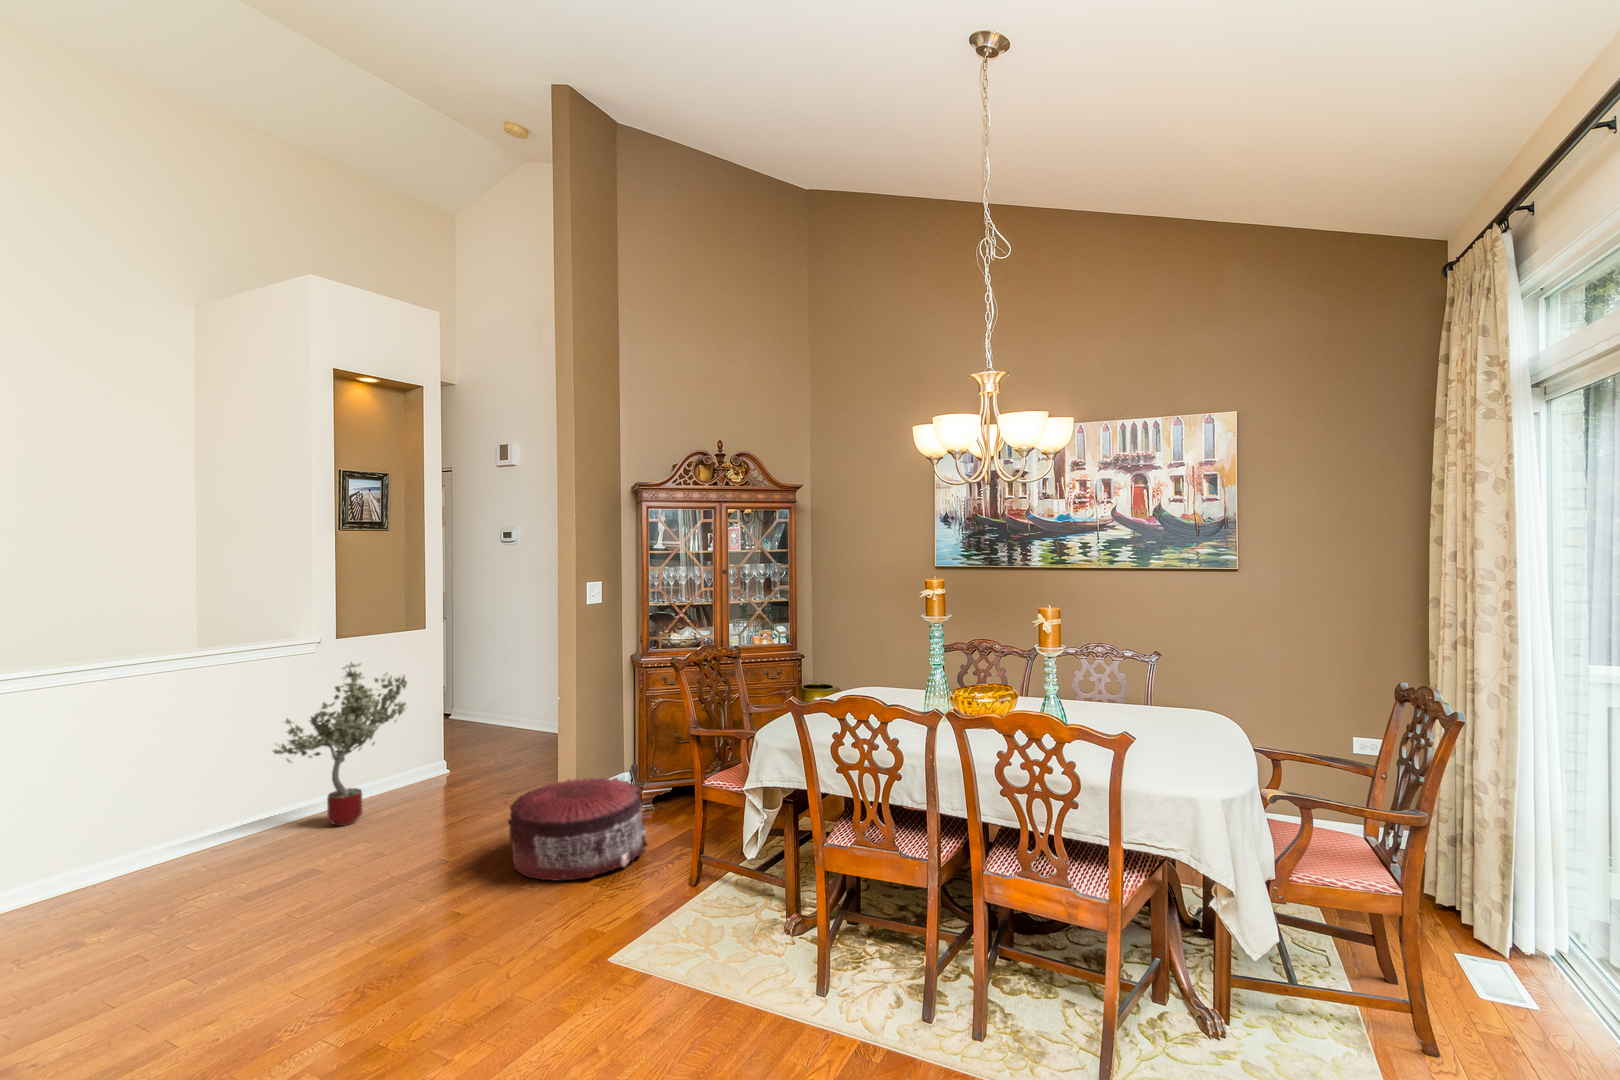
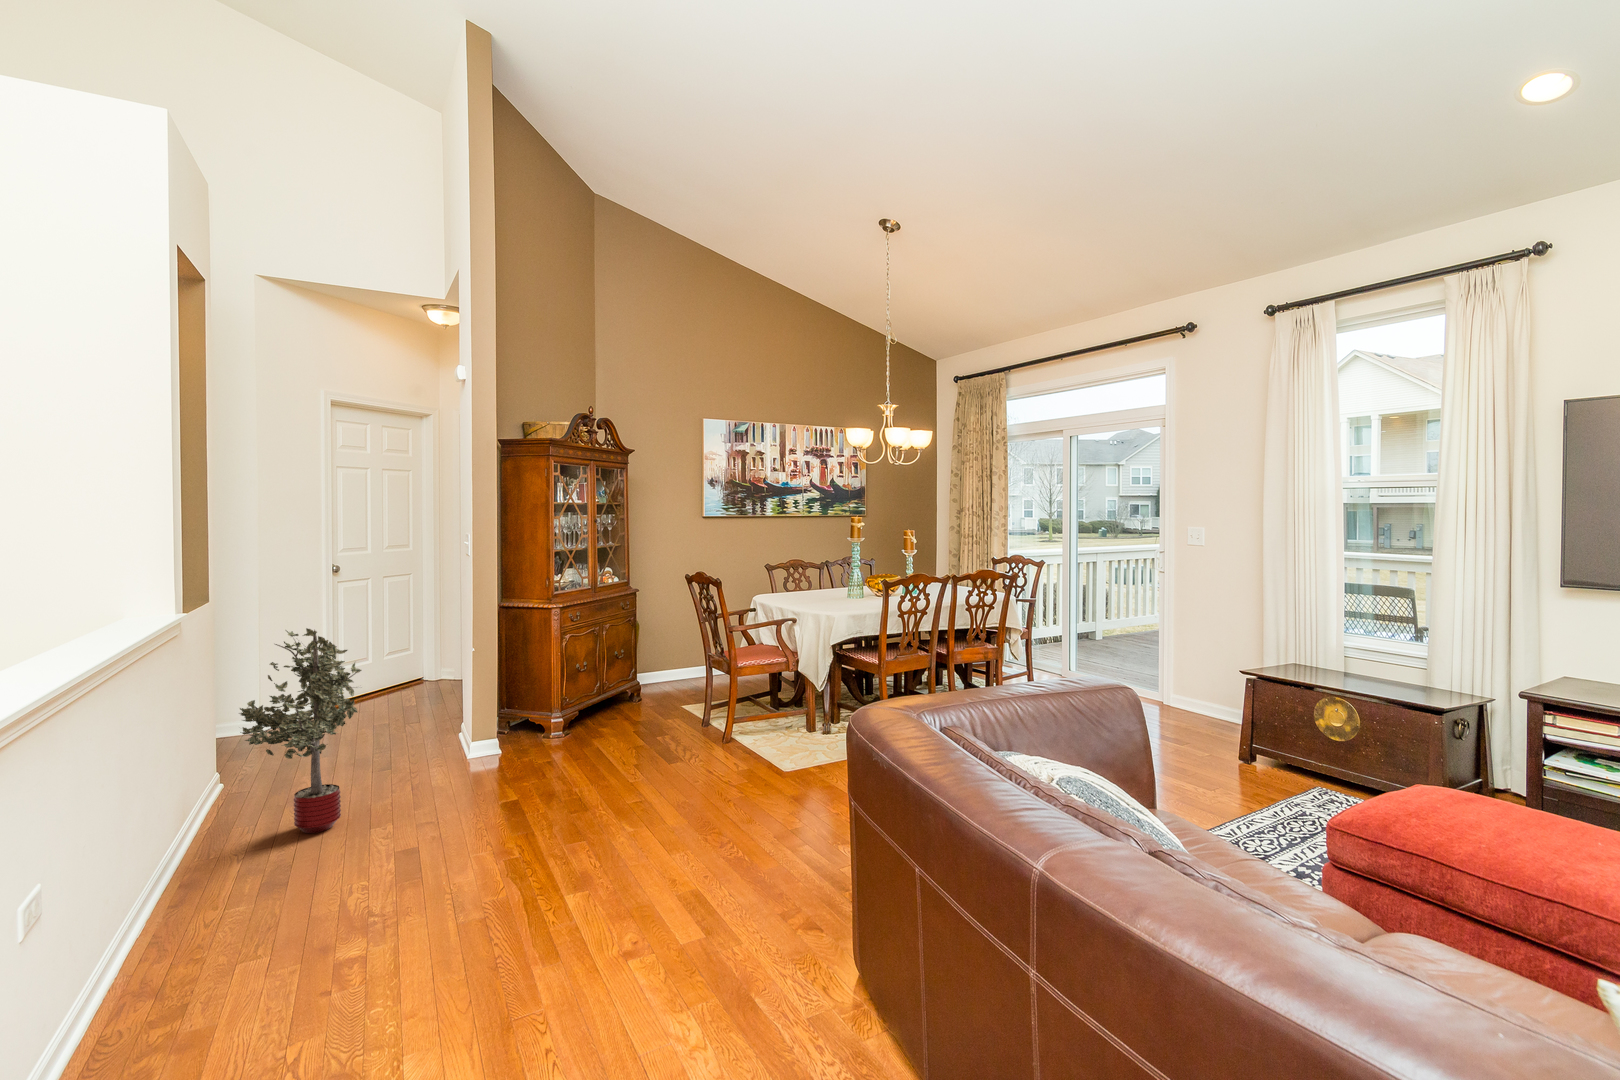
pouf: present [508,778,648,880] -> none [582,690,695,773]

